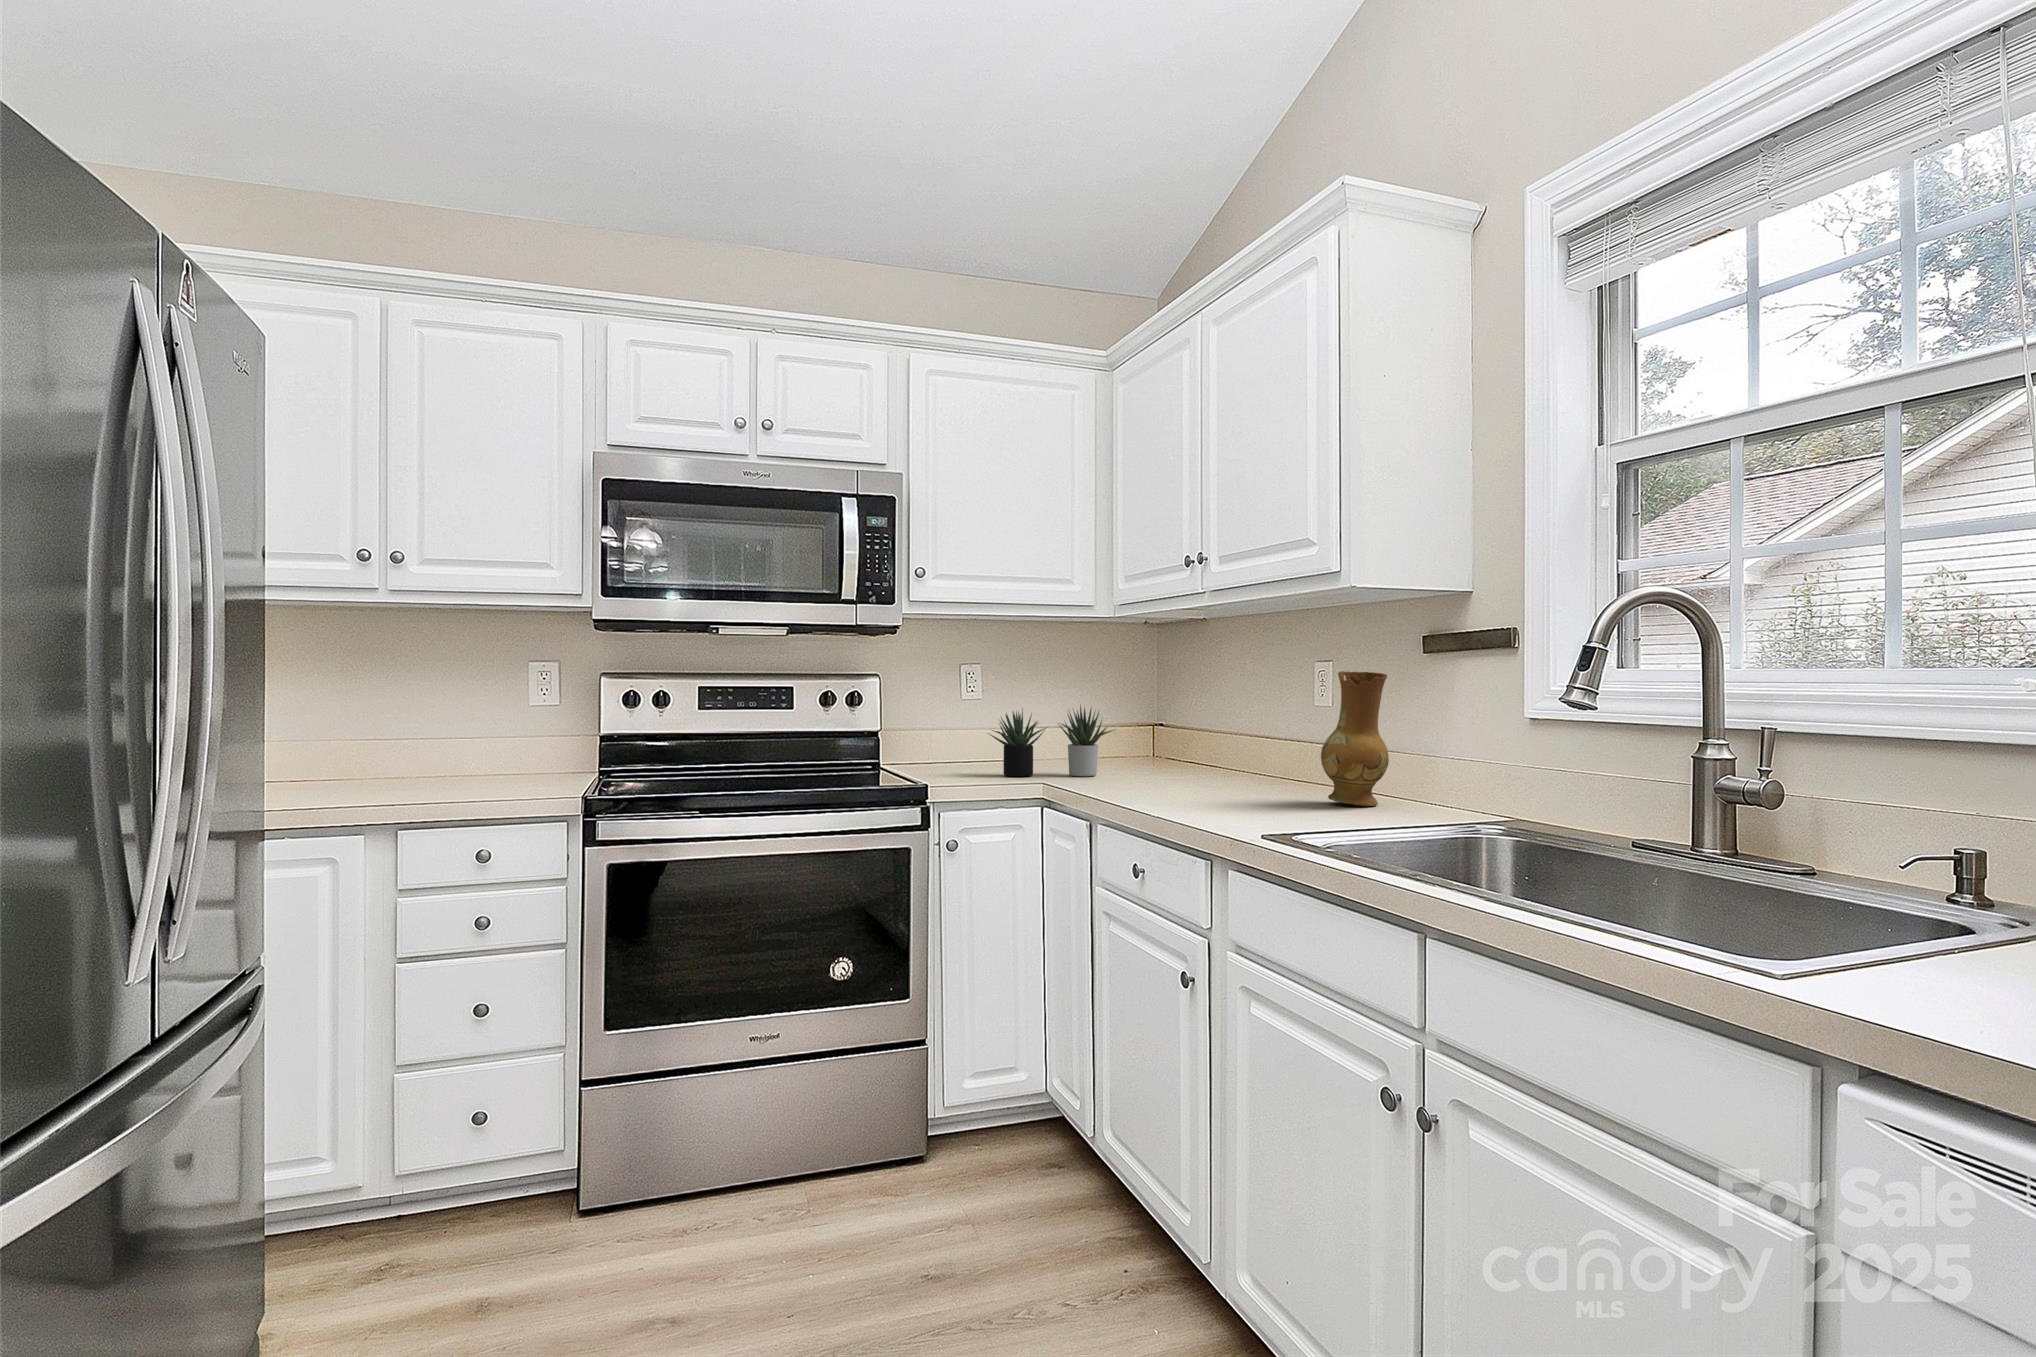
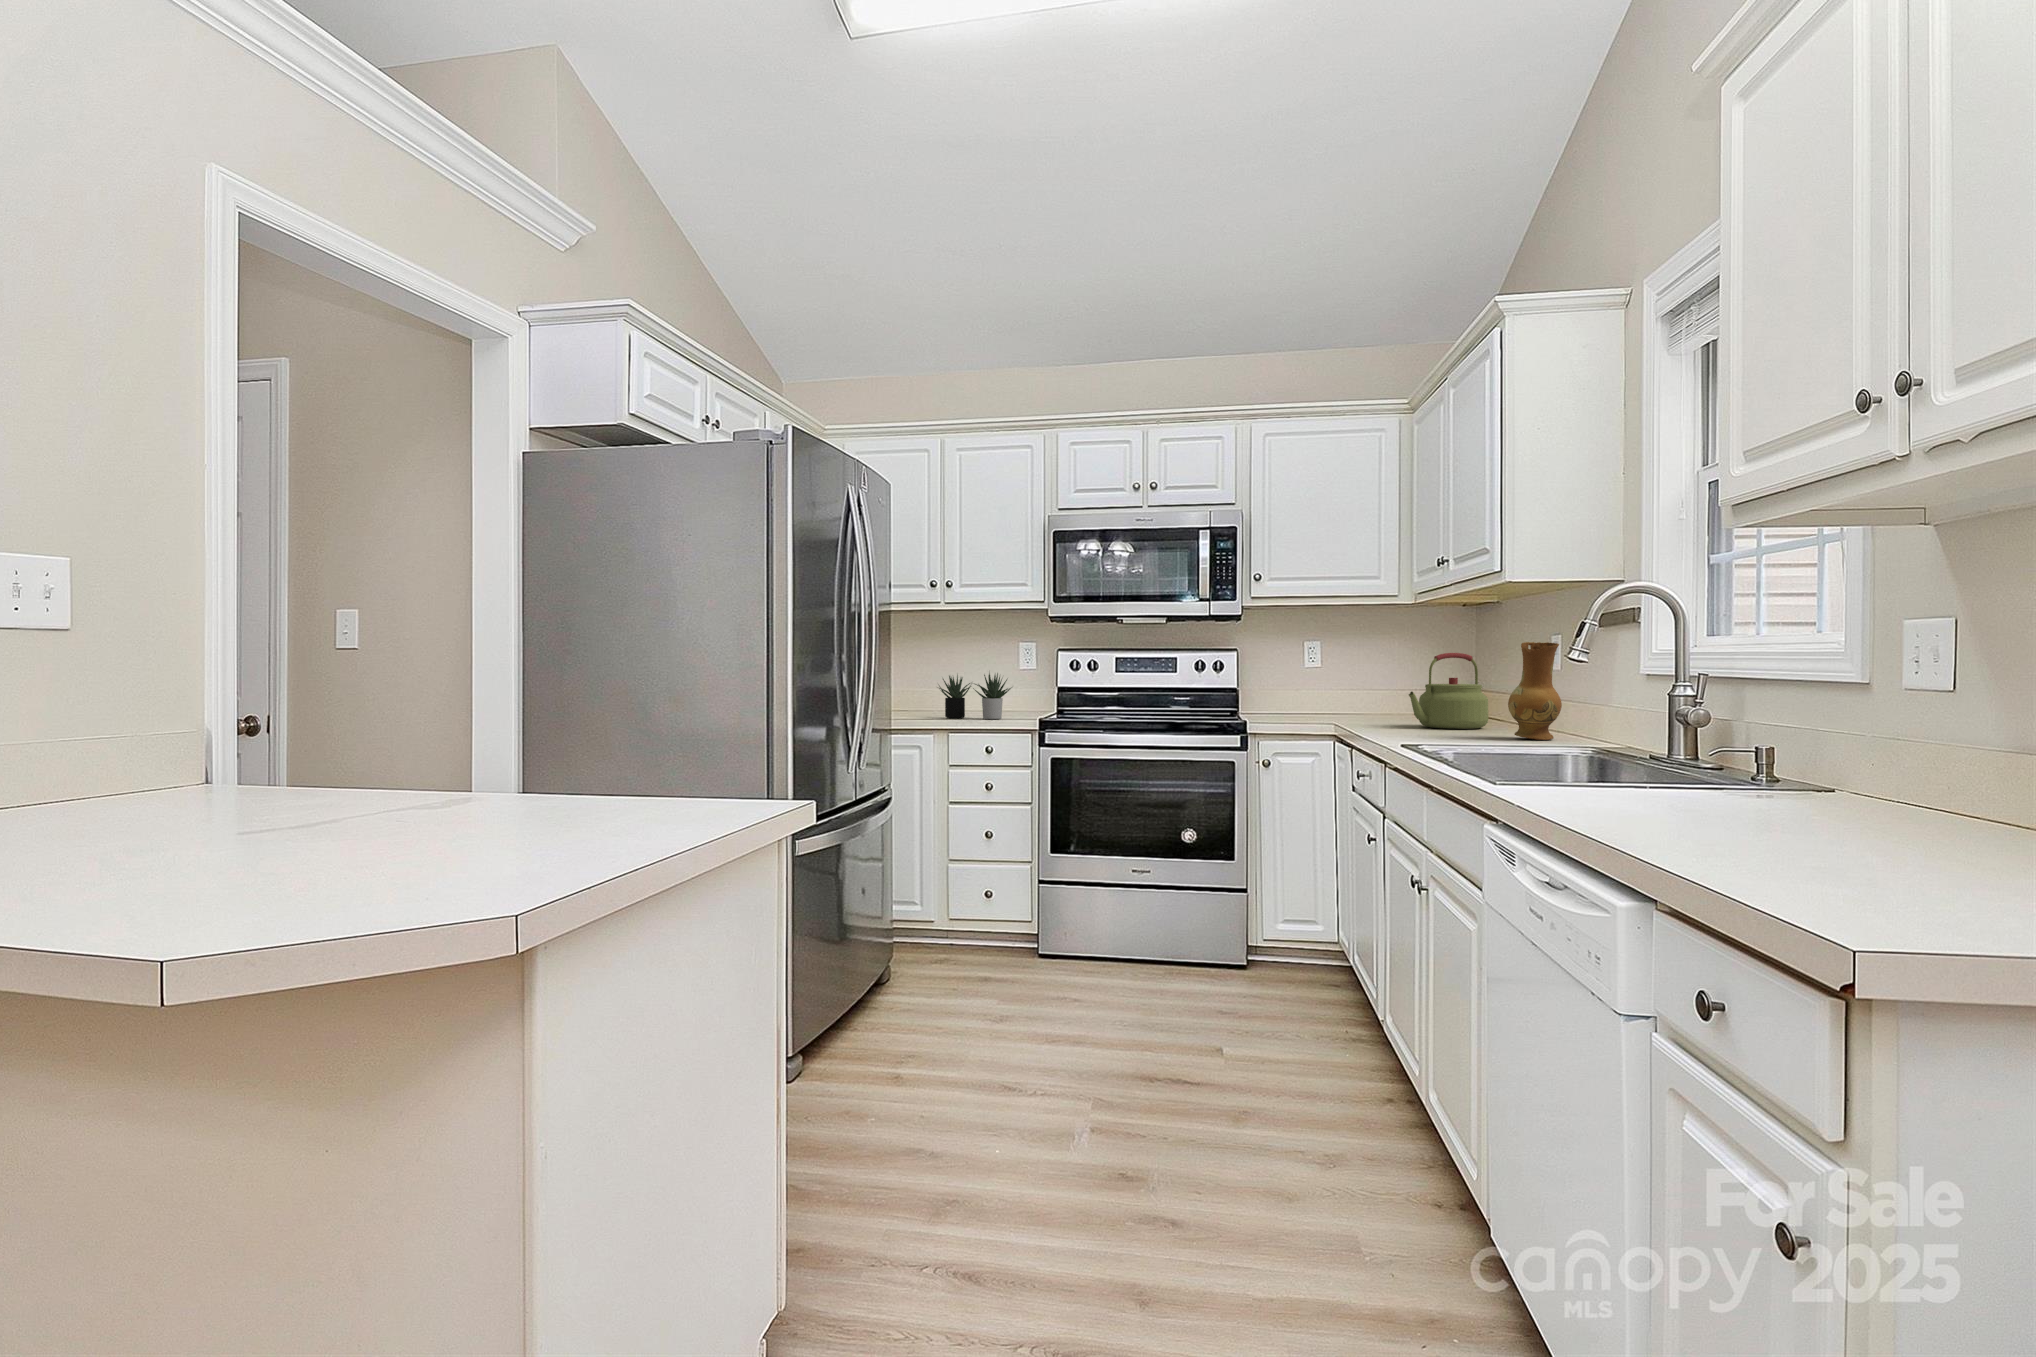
kettle: none [1158,683,1247,787] -> present [1409,653,1488,729]
succulent plant: present [988,706,1113,776] -> present [939,673,1011,719]

